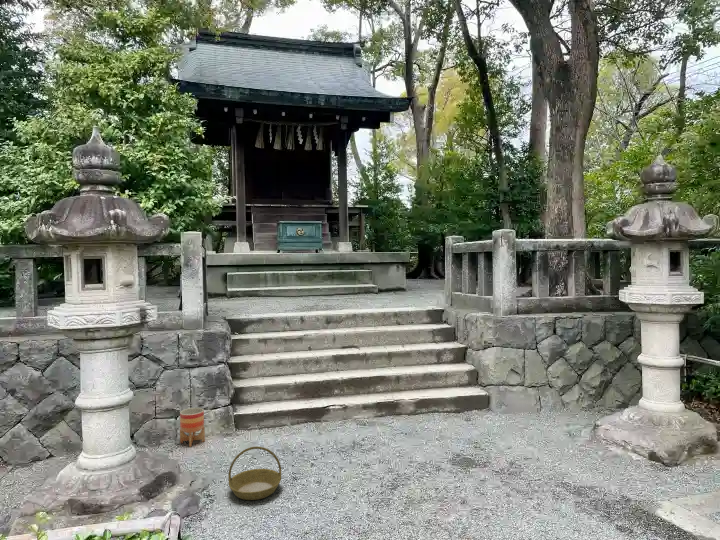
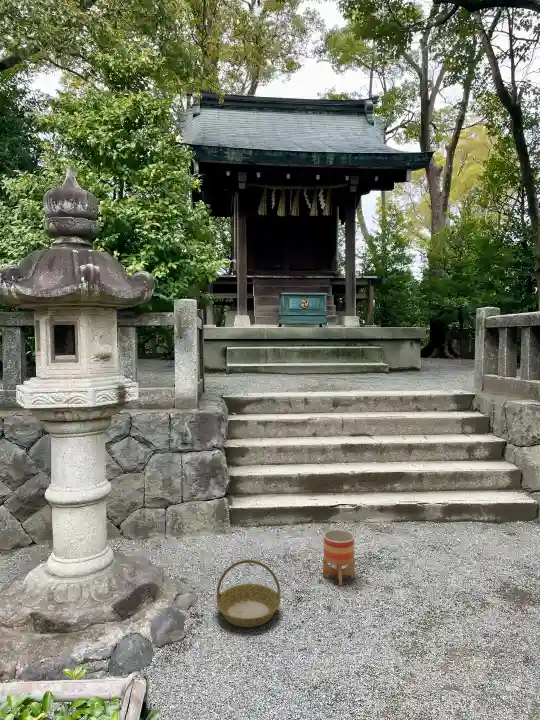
planter: present [180,408,205,447] -> present [323,530,355,585]

